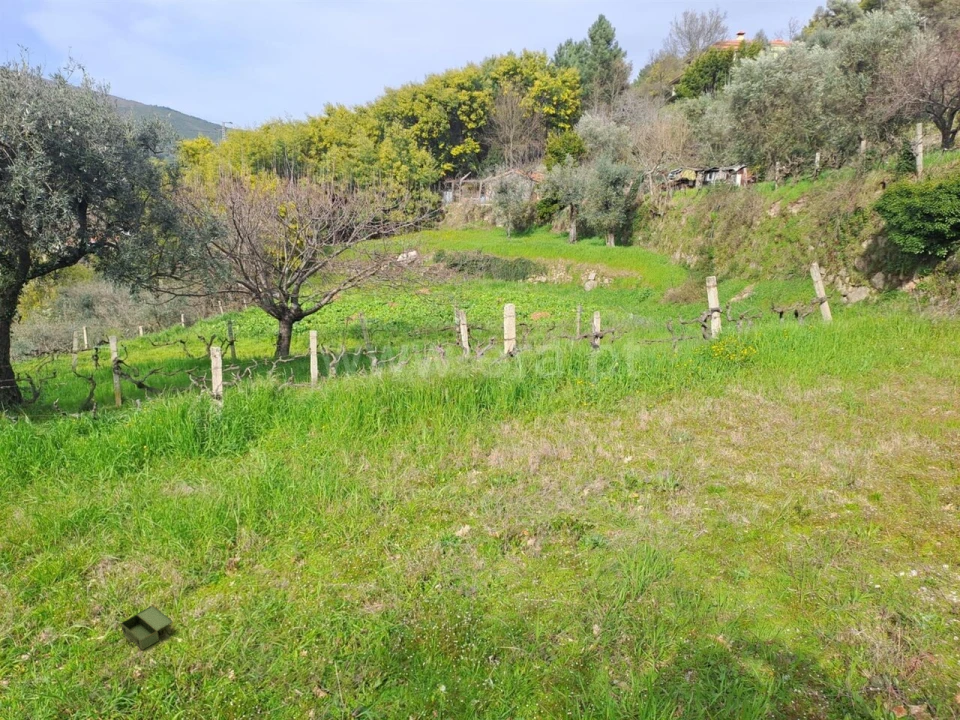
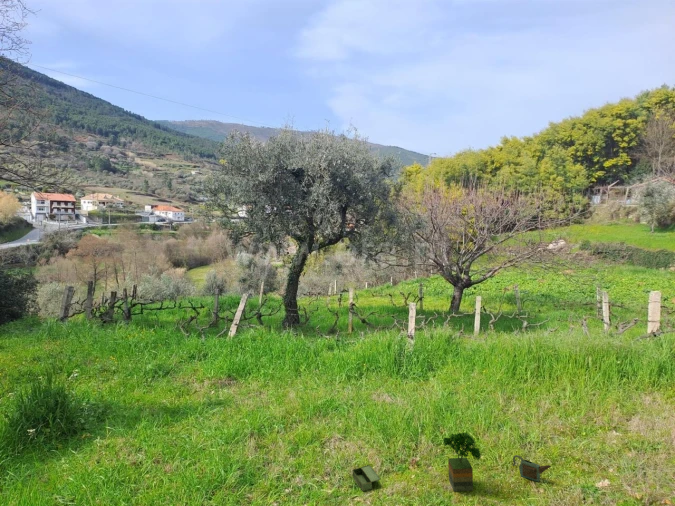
potted tree: none [267,517,325,600] -> present [443,433,481,491]
watering can: none [366,527,411,552] -> present [513,455,551,482]

